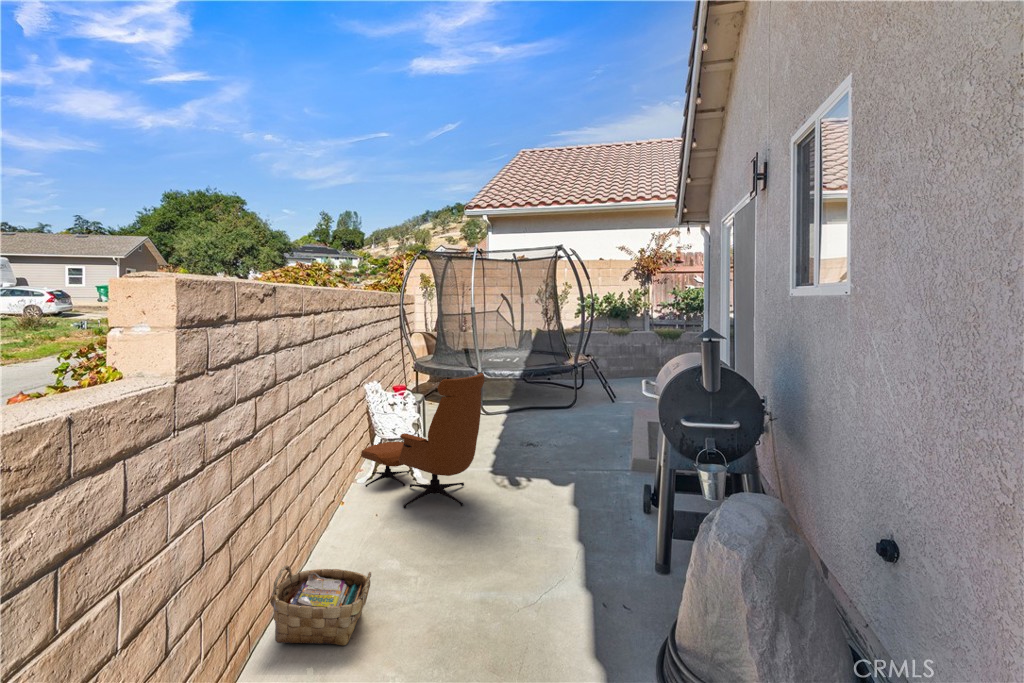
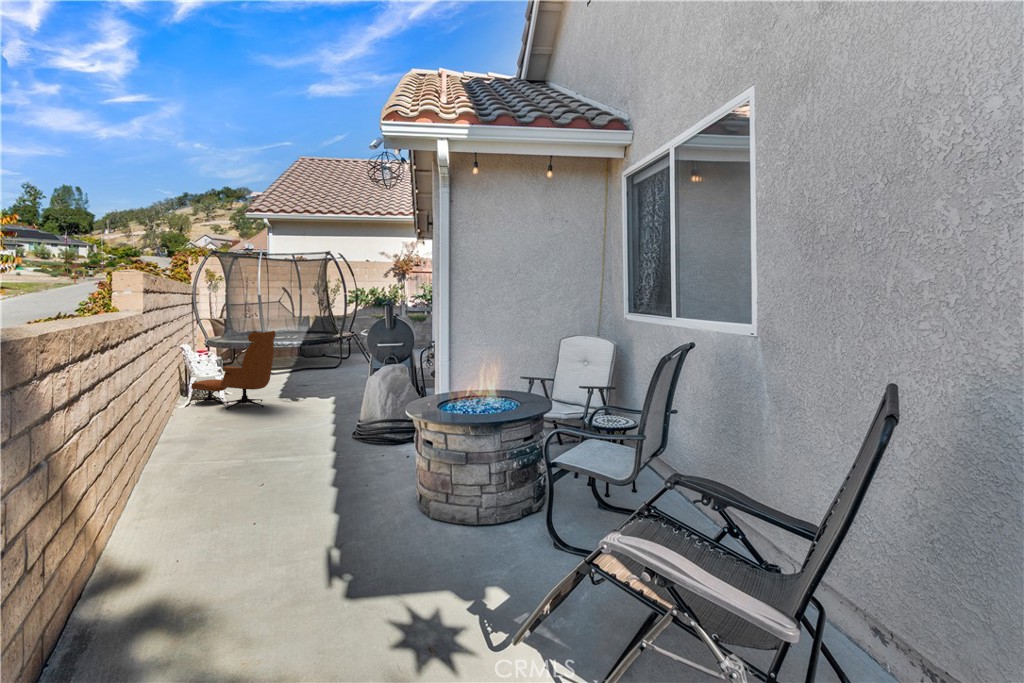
woven basket: present [270,565,371,645] -> none [178,409,226,440]

